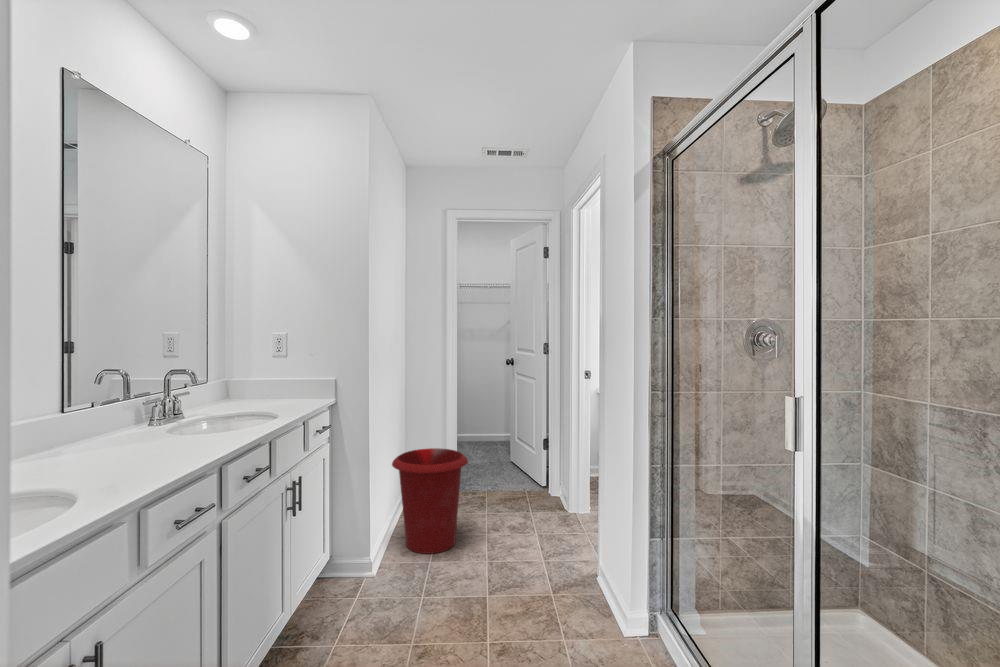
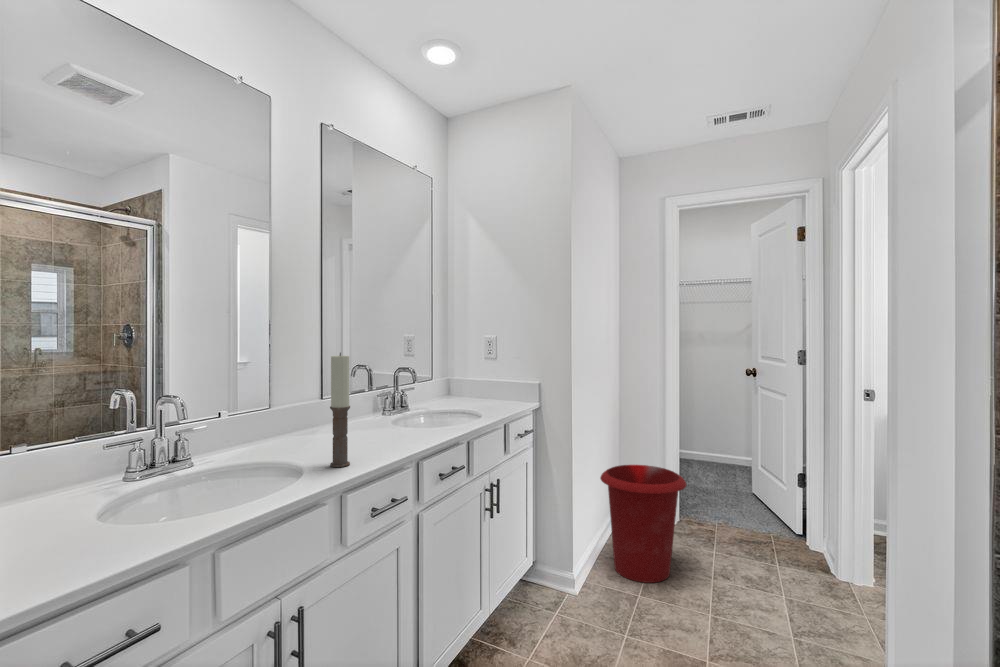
candle: none [119,353,146,482] -> present [330,353,350,467]

